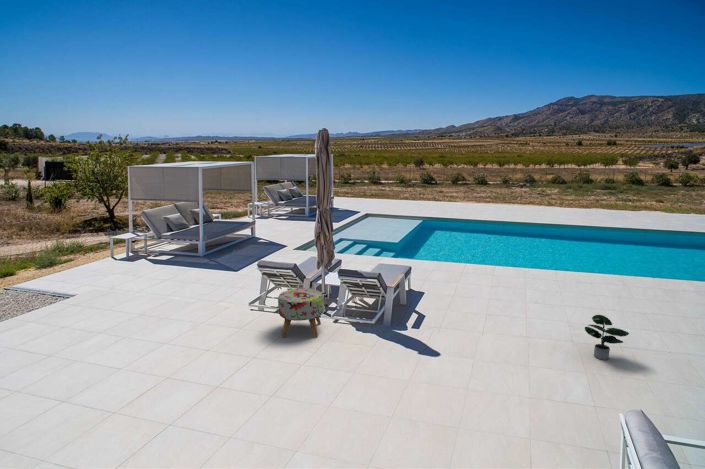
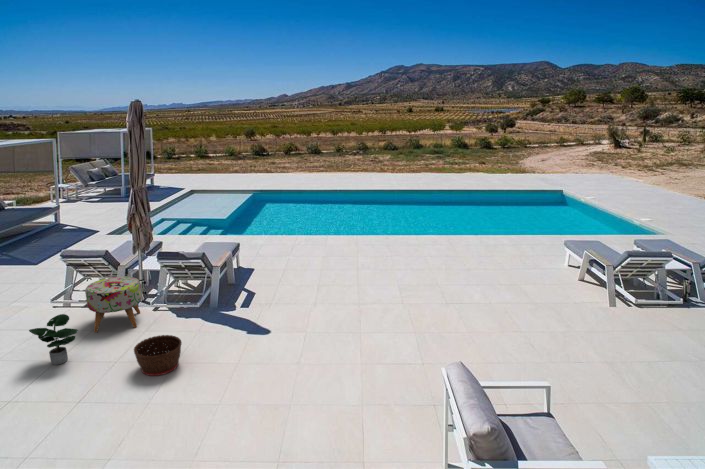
potted plant: present [585,315,629,360] -> present [29,314,78,365]
basket: none [316,349,359,388] -> present [134,335,182,376]

